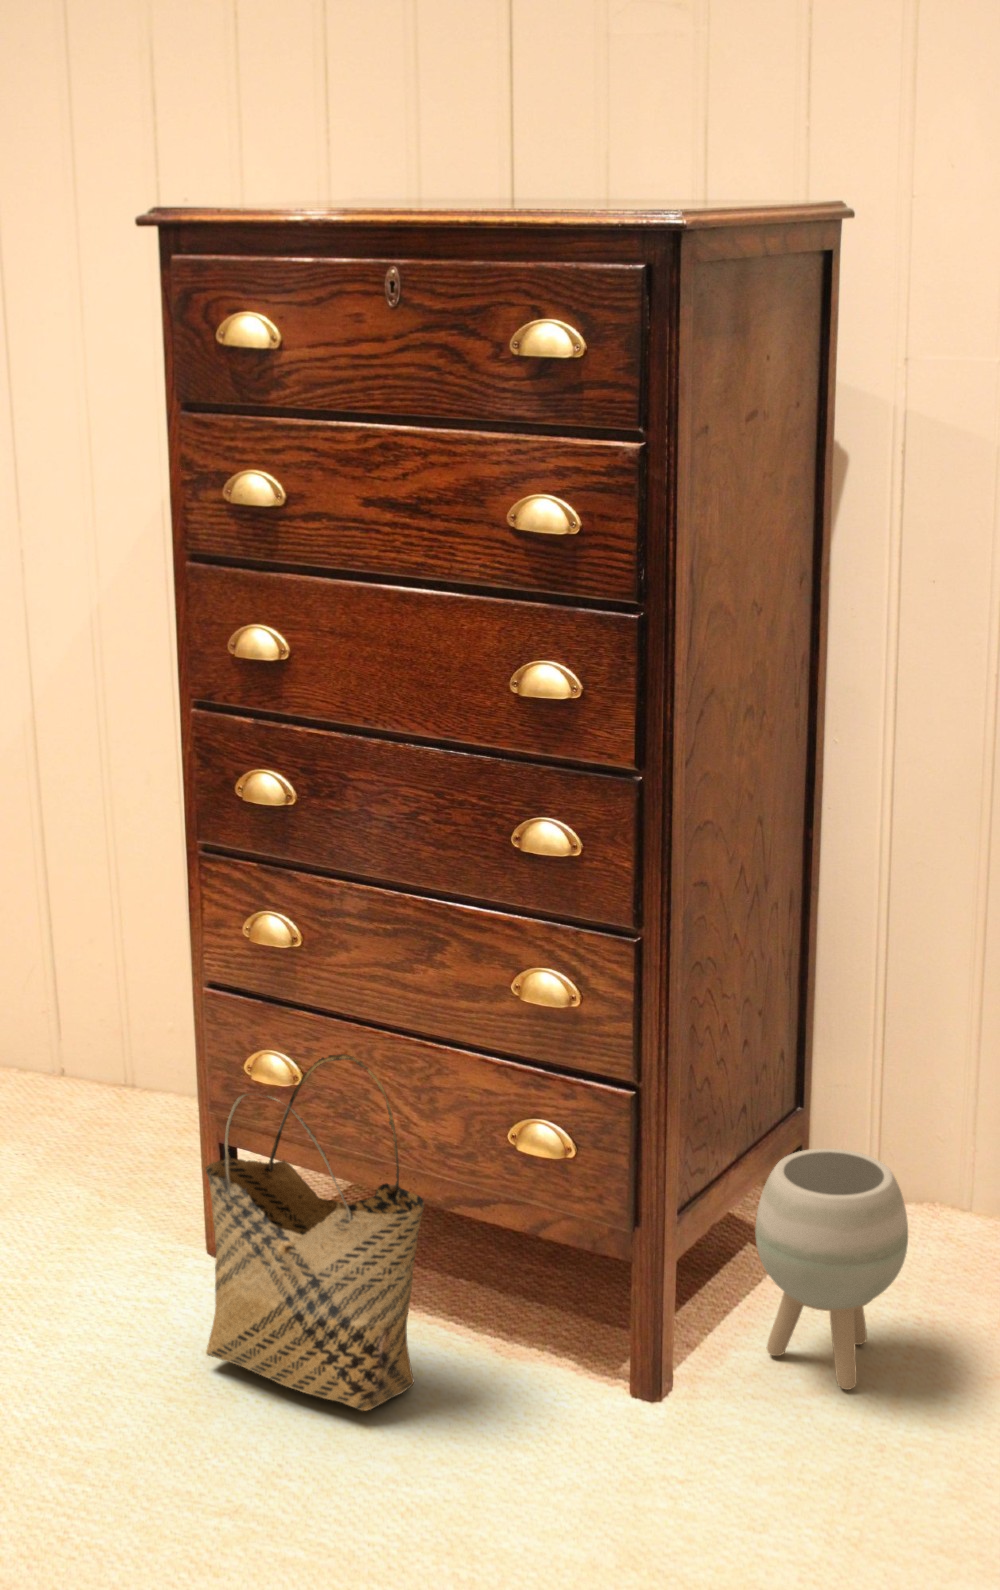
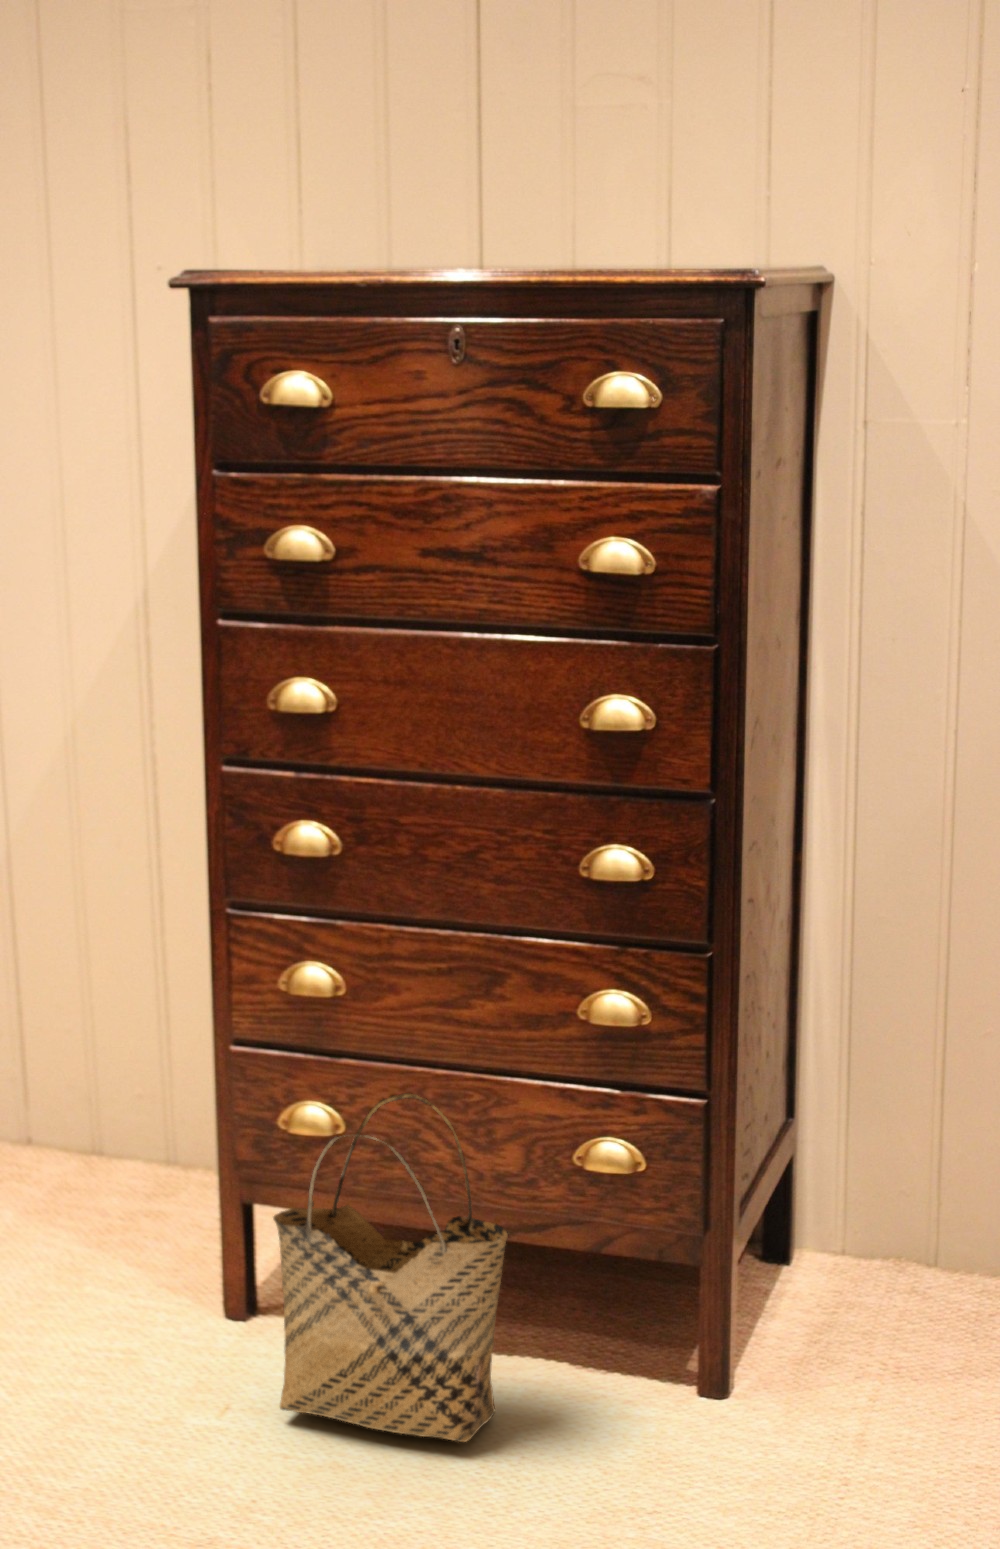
planter: present [755,1148,908,1390] -> none [793,1145,936,1369]

